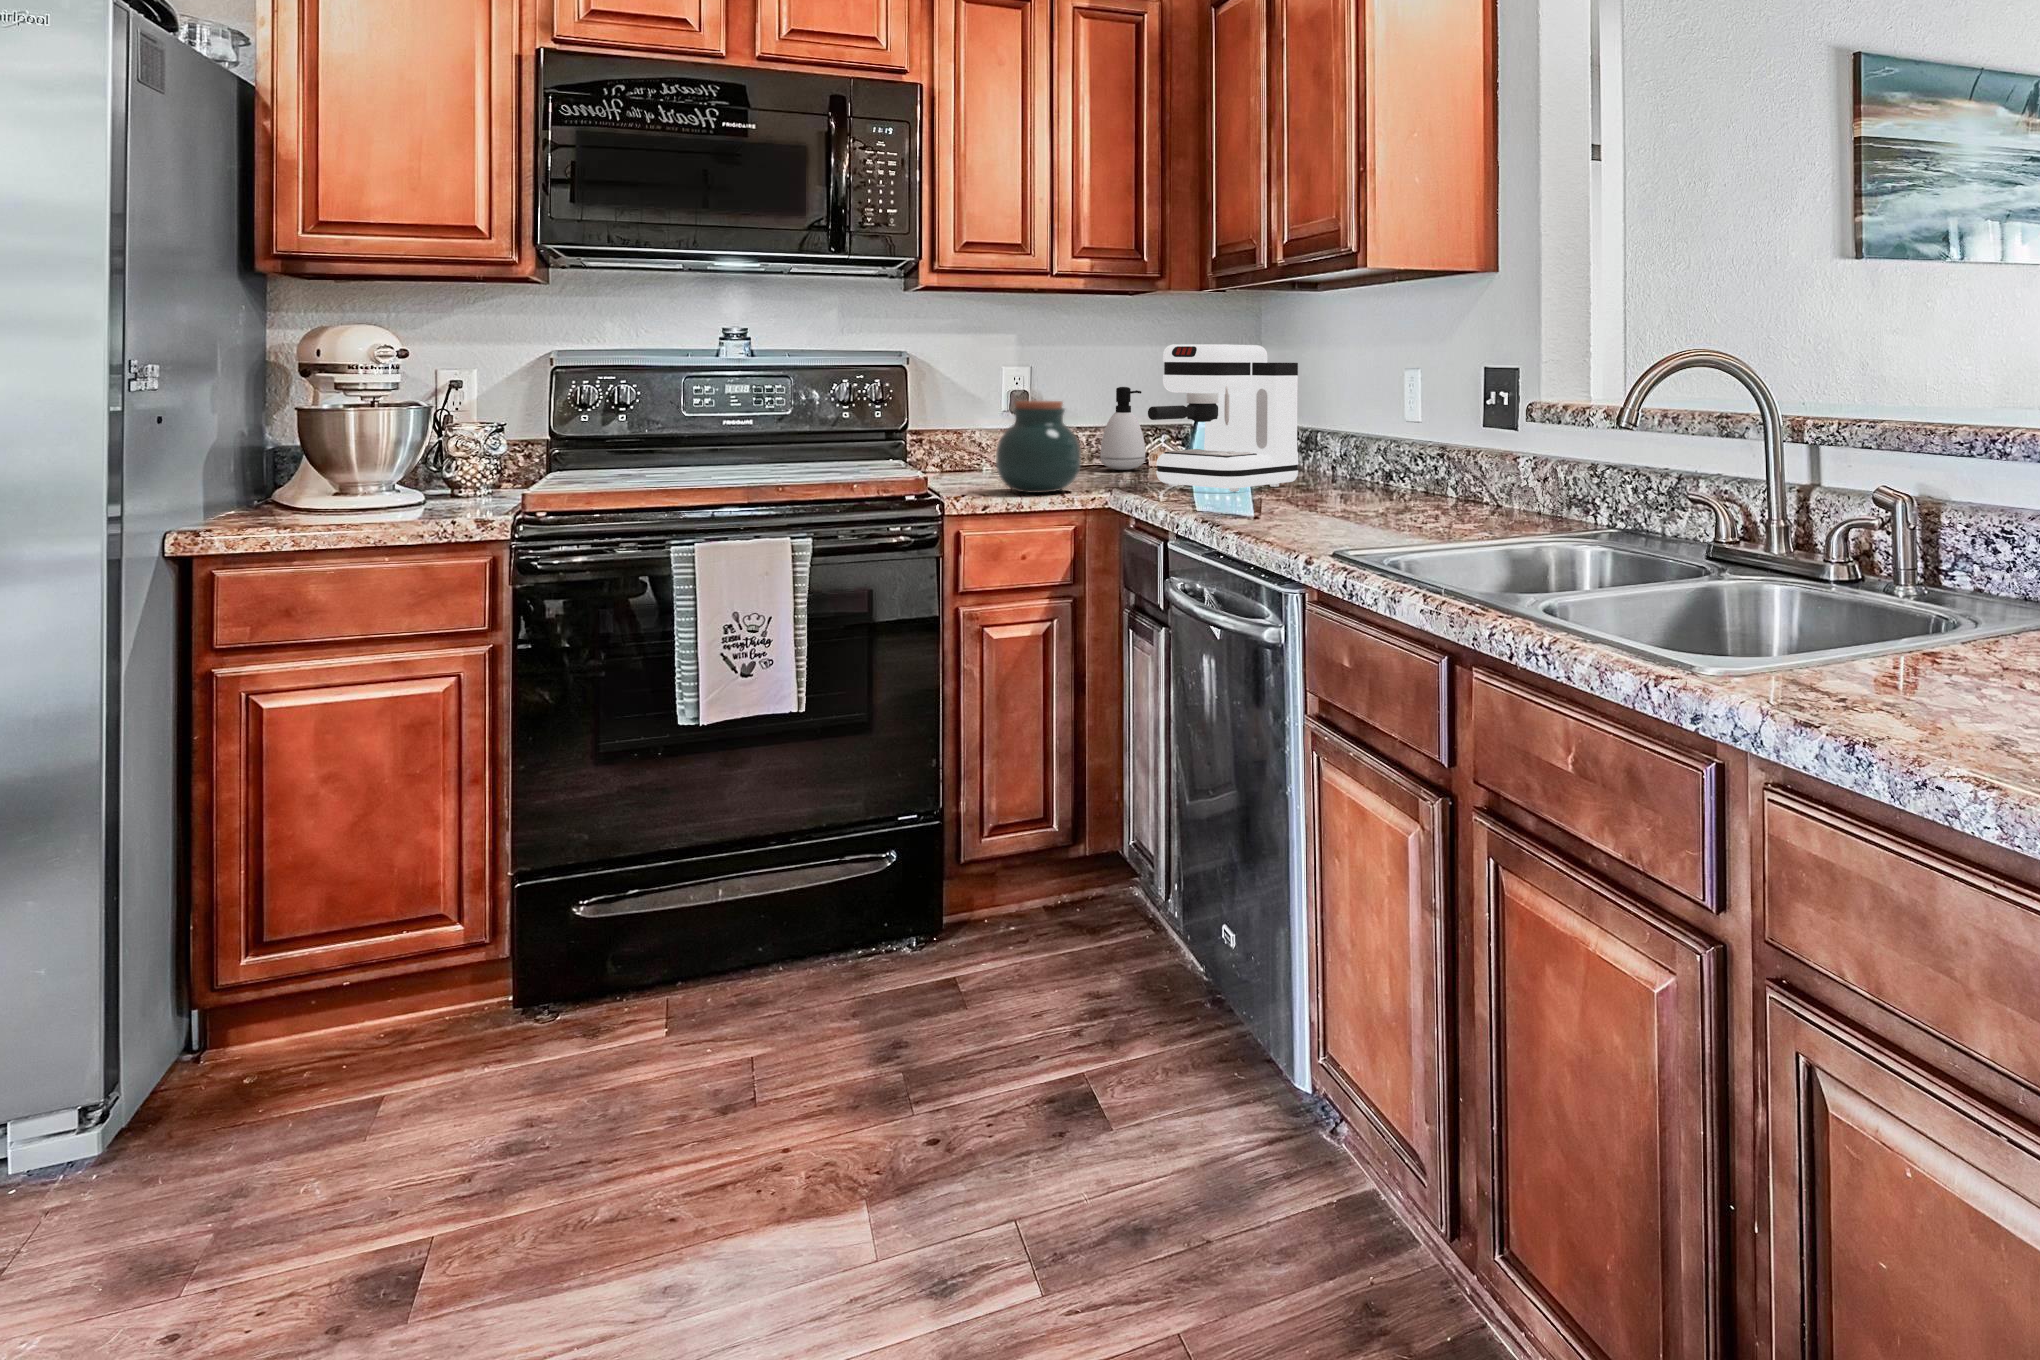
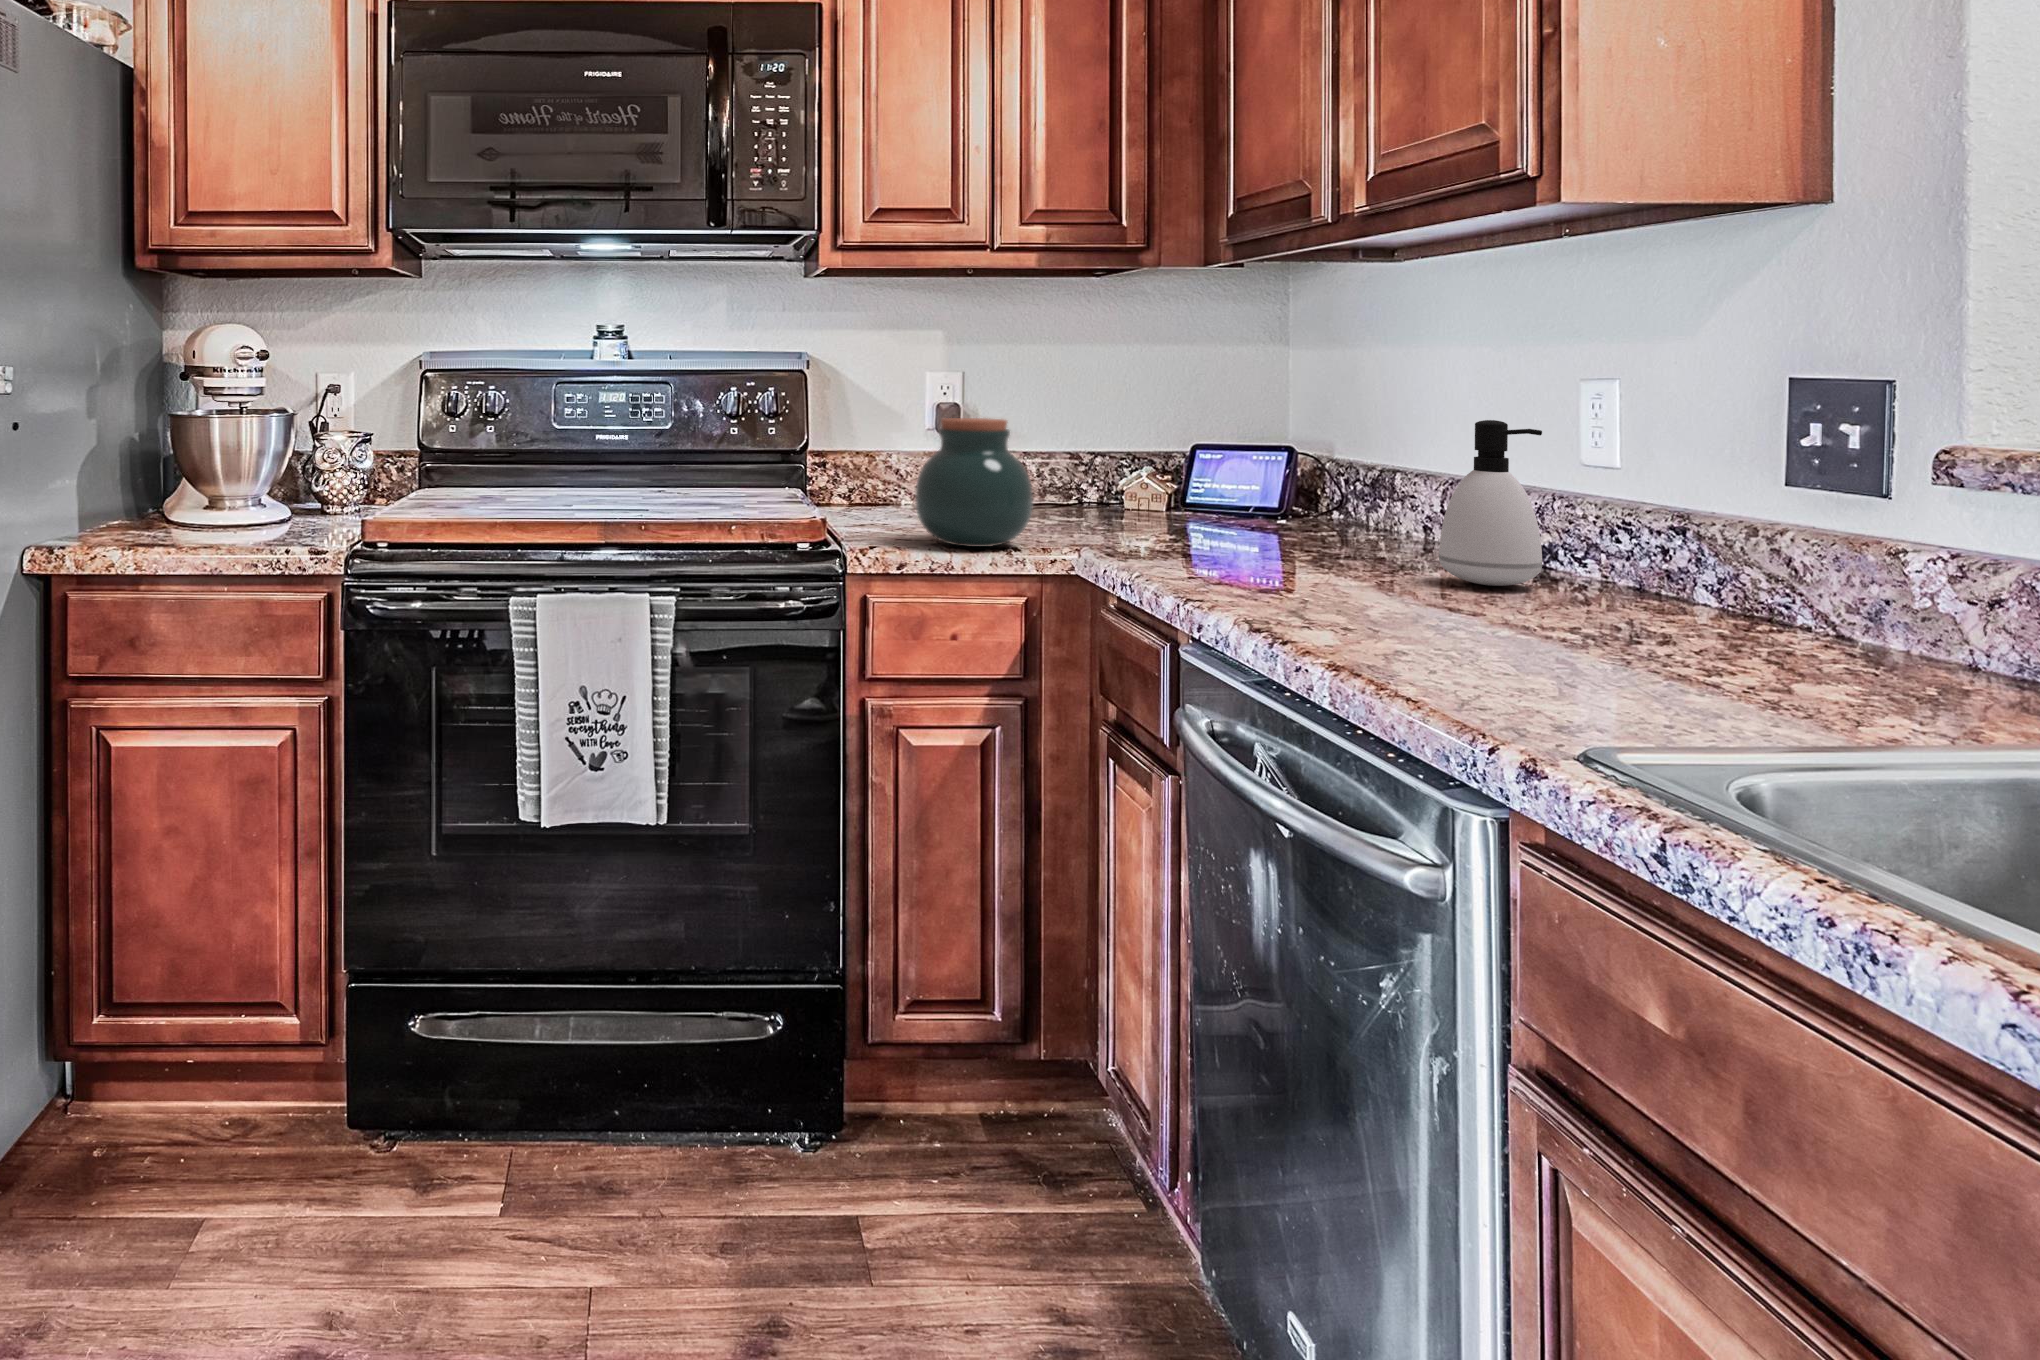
coffee maker: present [1148,344,1298,492] -> none [1132,340,1371,562]
soap dispenser: present [1100,387,1145,470] -> present [1439,420,1542,586]

